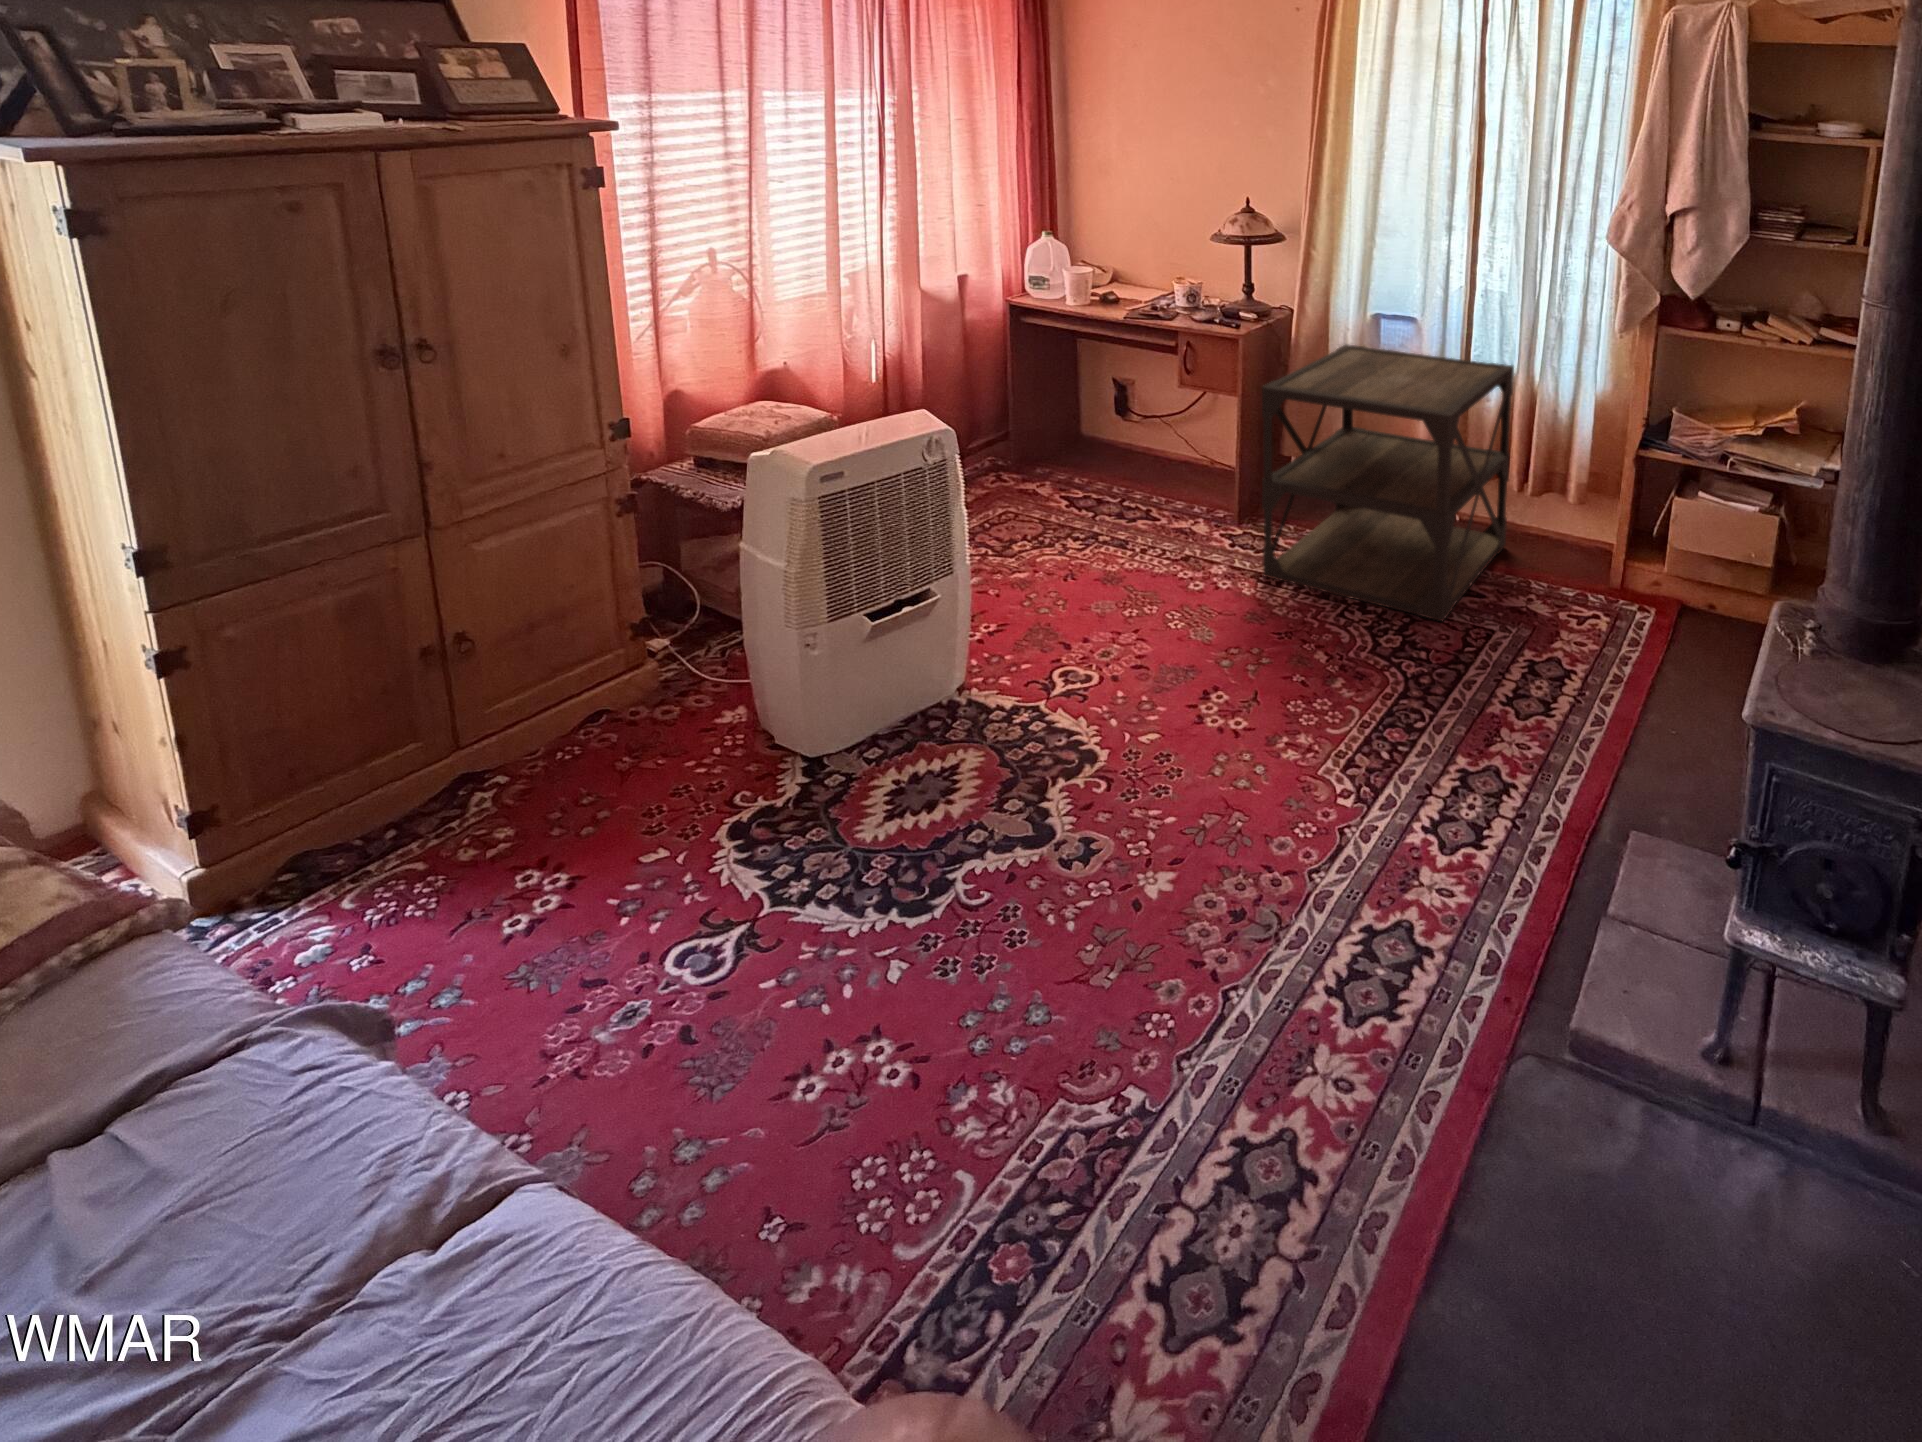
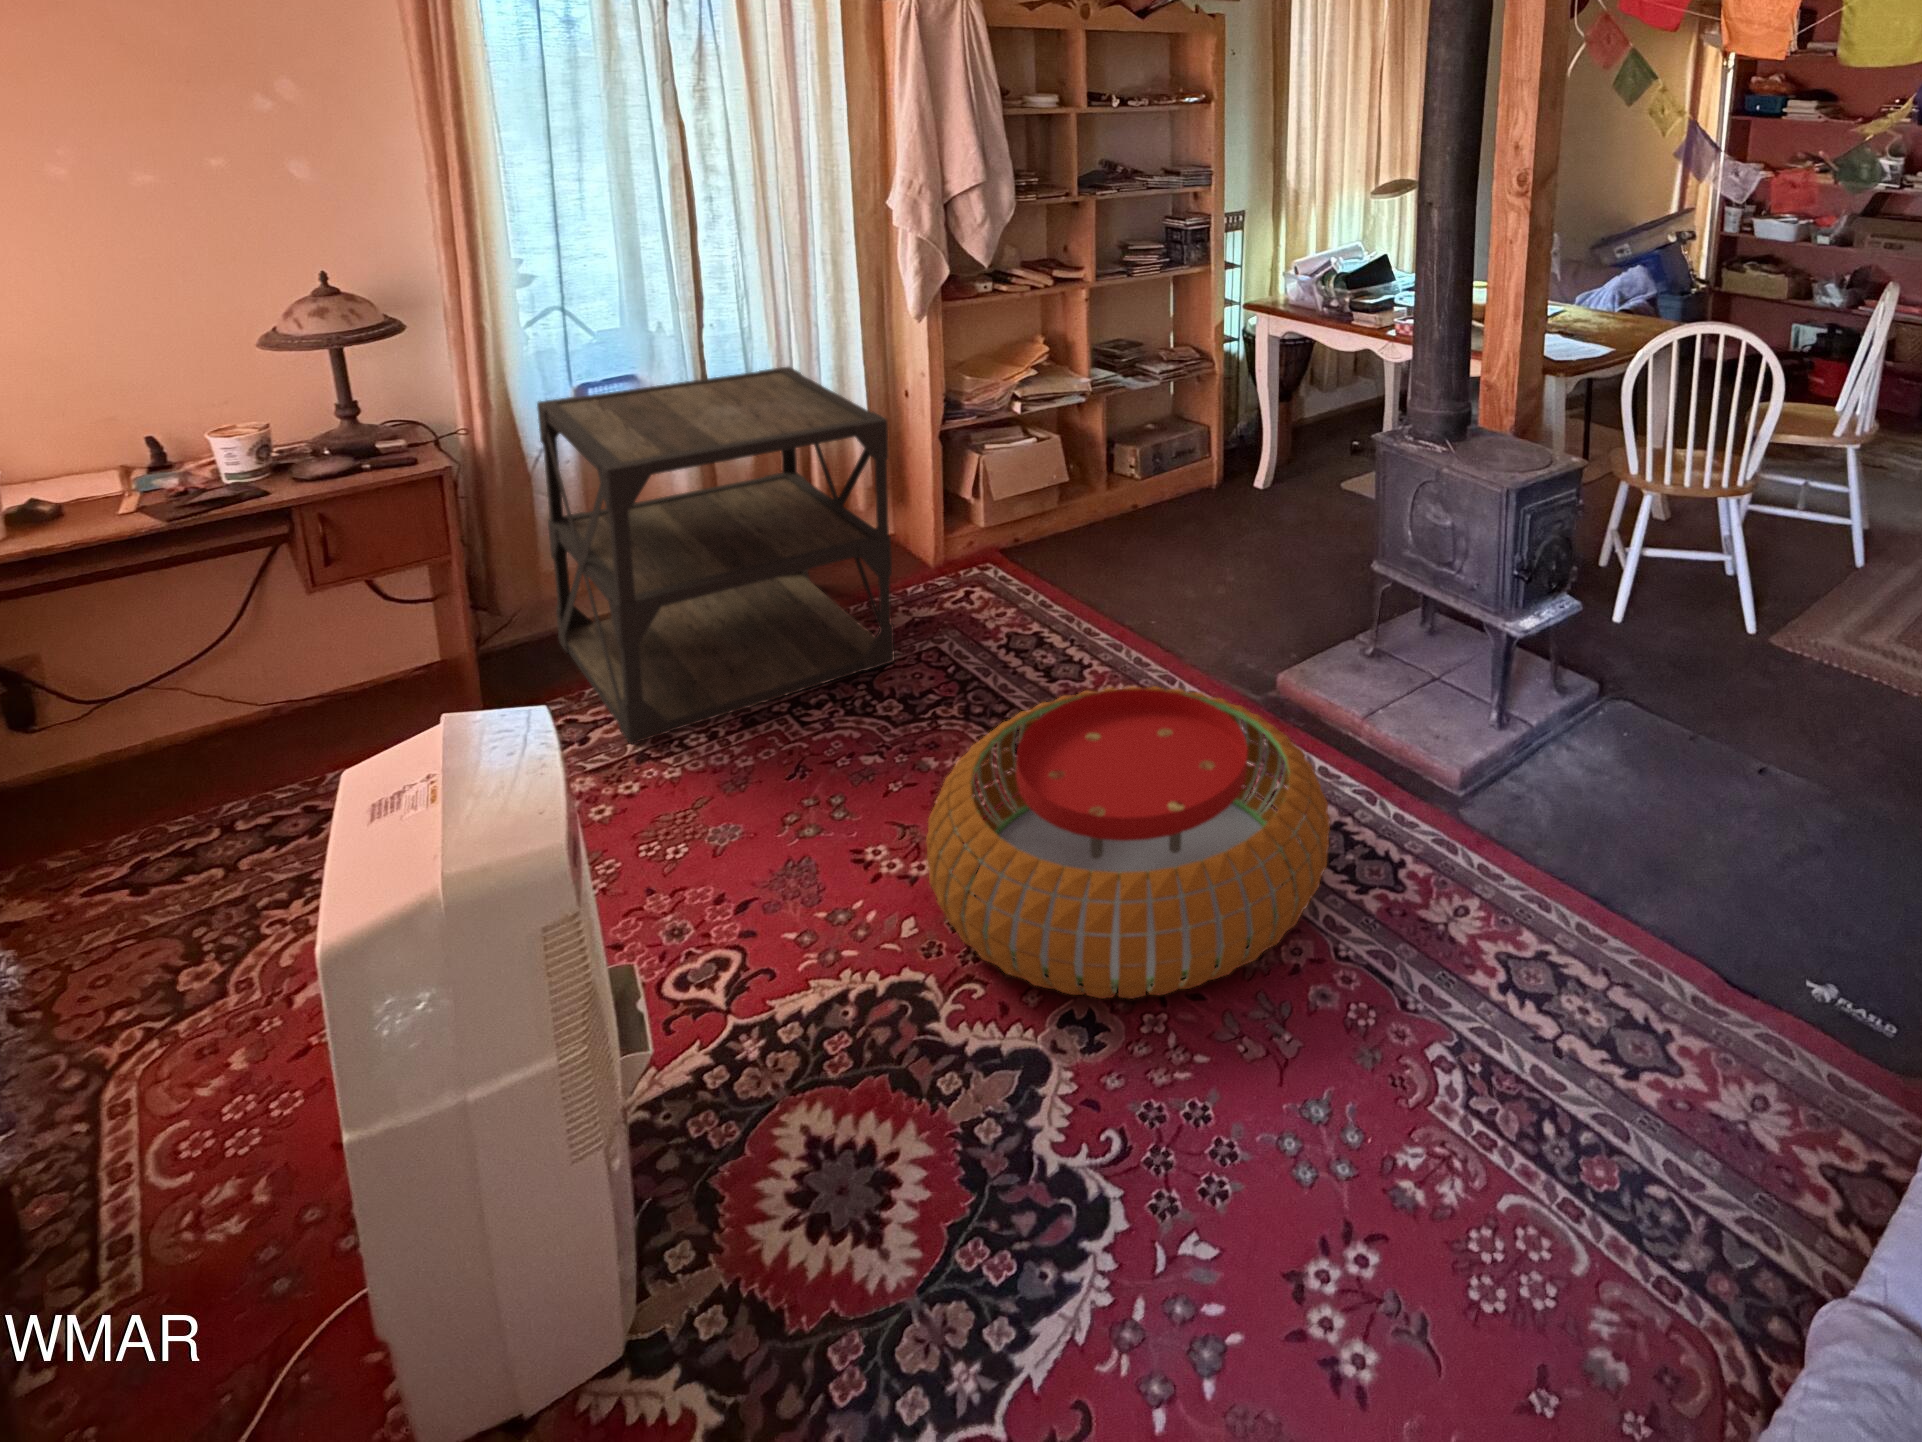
pouf: none [1085,658,1438,936] -> present [926,686,1330,999]

